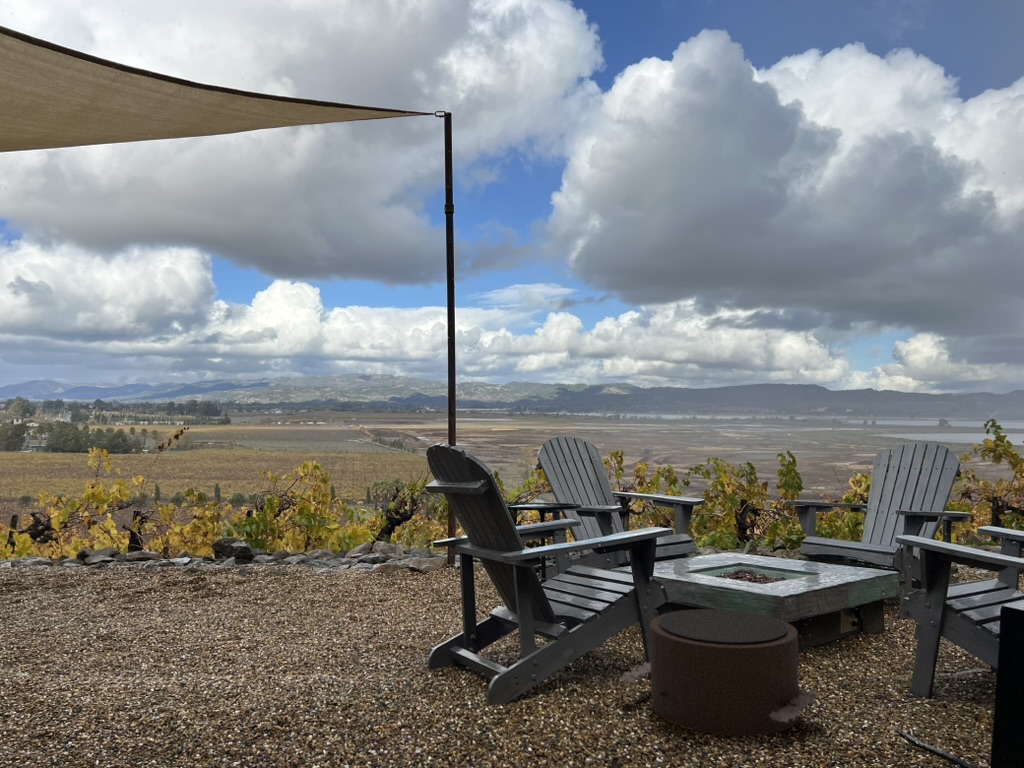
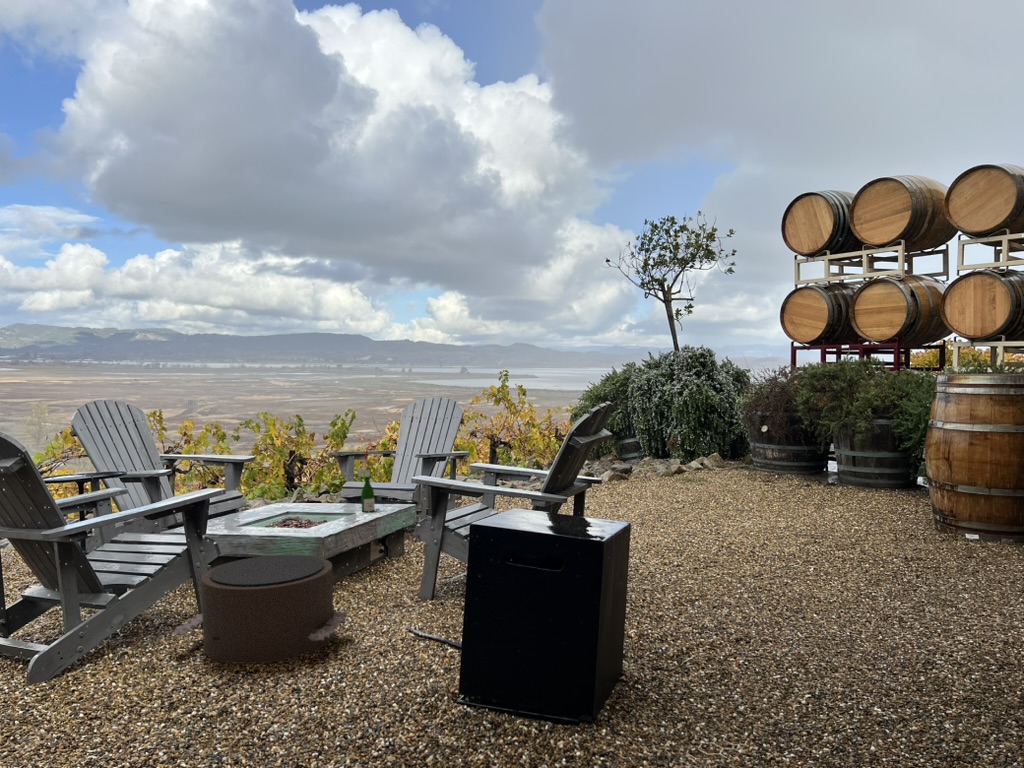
wine bottle: none [825,497,851,575] -> present [358,446,379,512]

